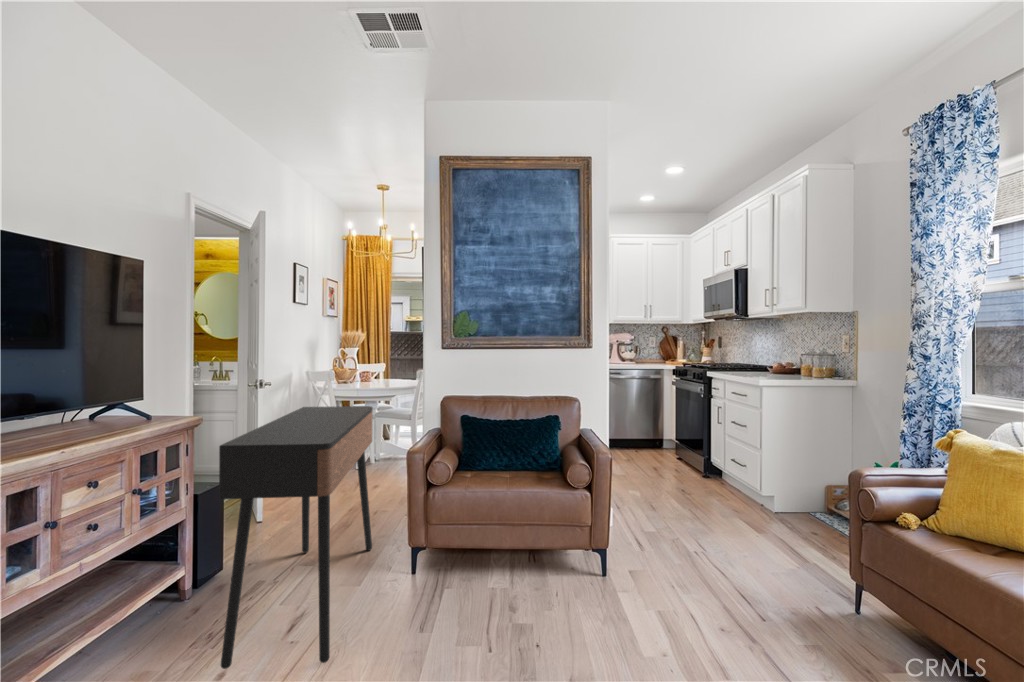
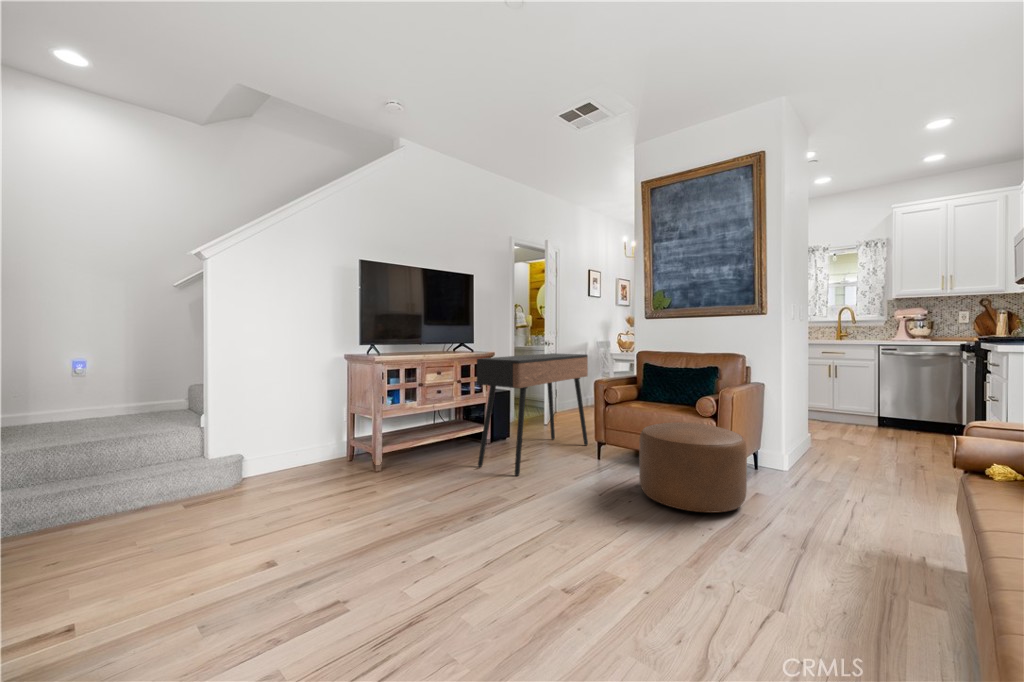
ottoman: none [526,499,661,635] -> present [639,422,747,513]

